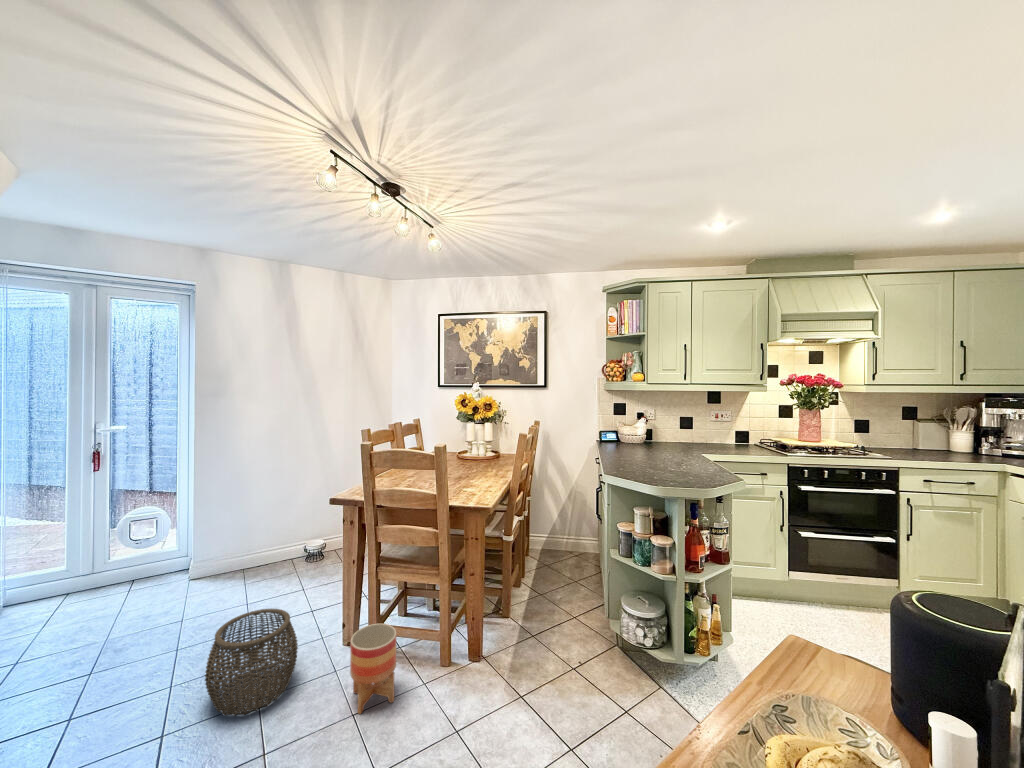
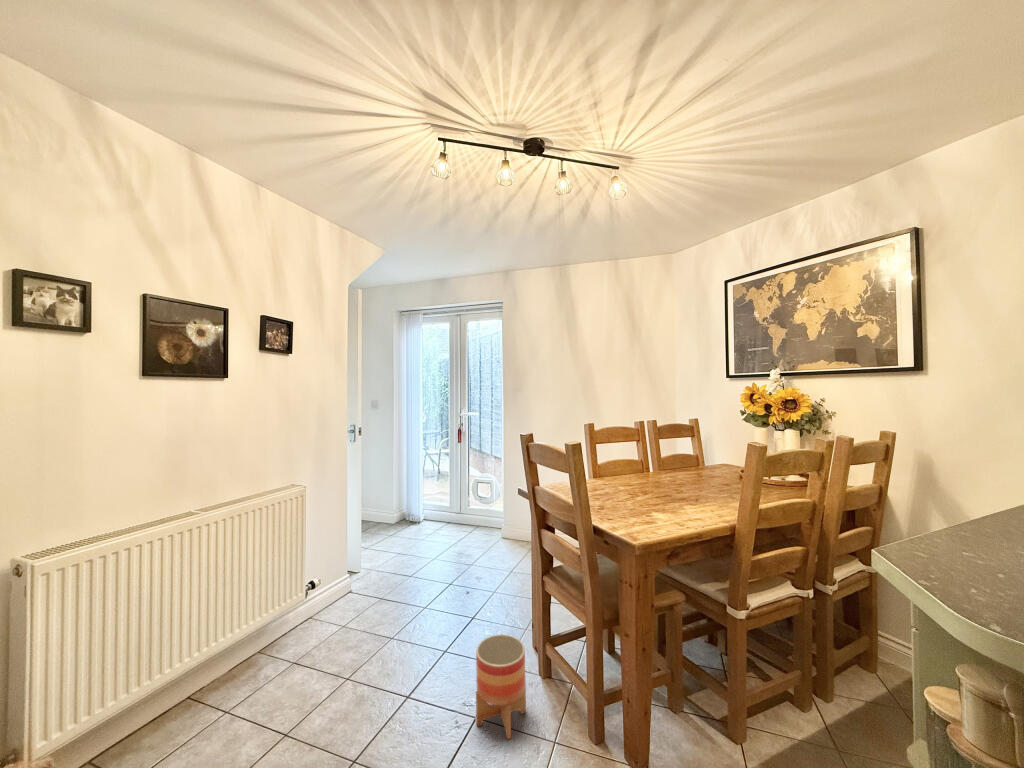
woven basket: present [205,609,298,716] -> none [411,572,482,662]

